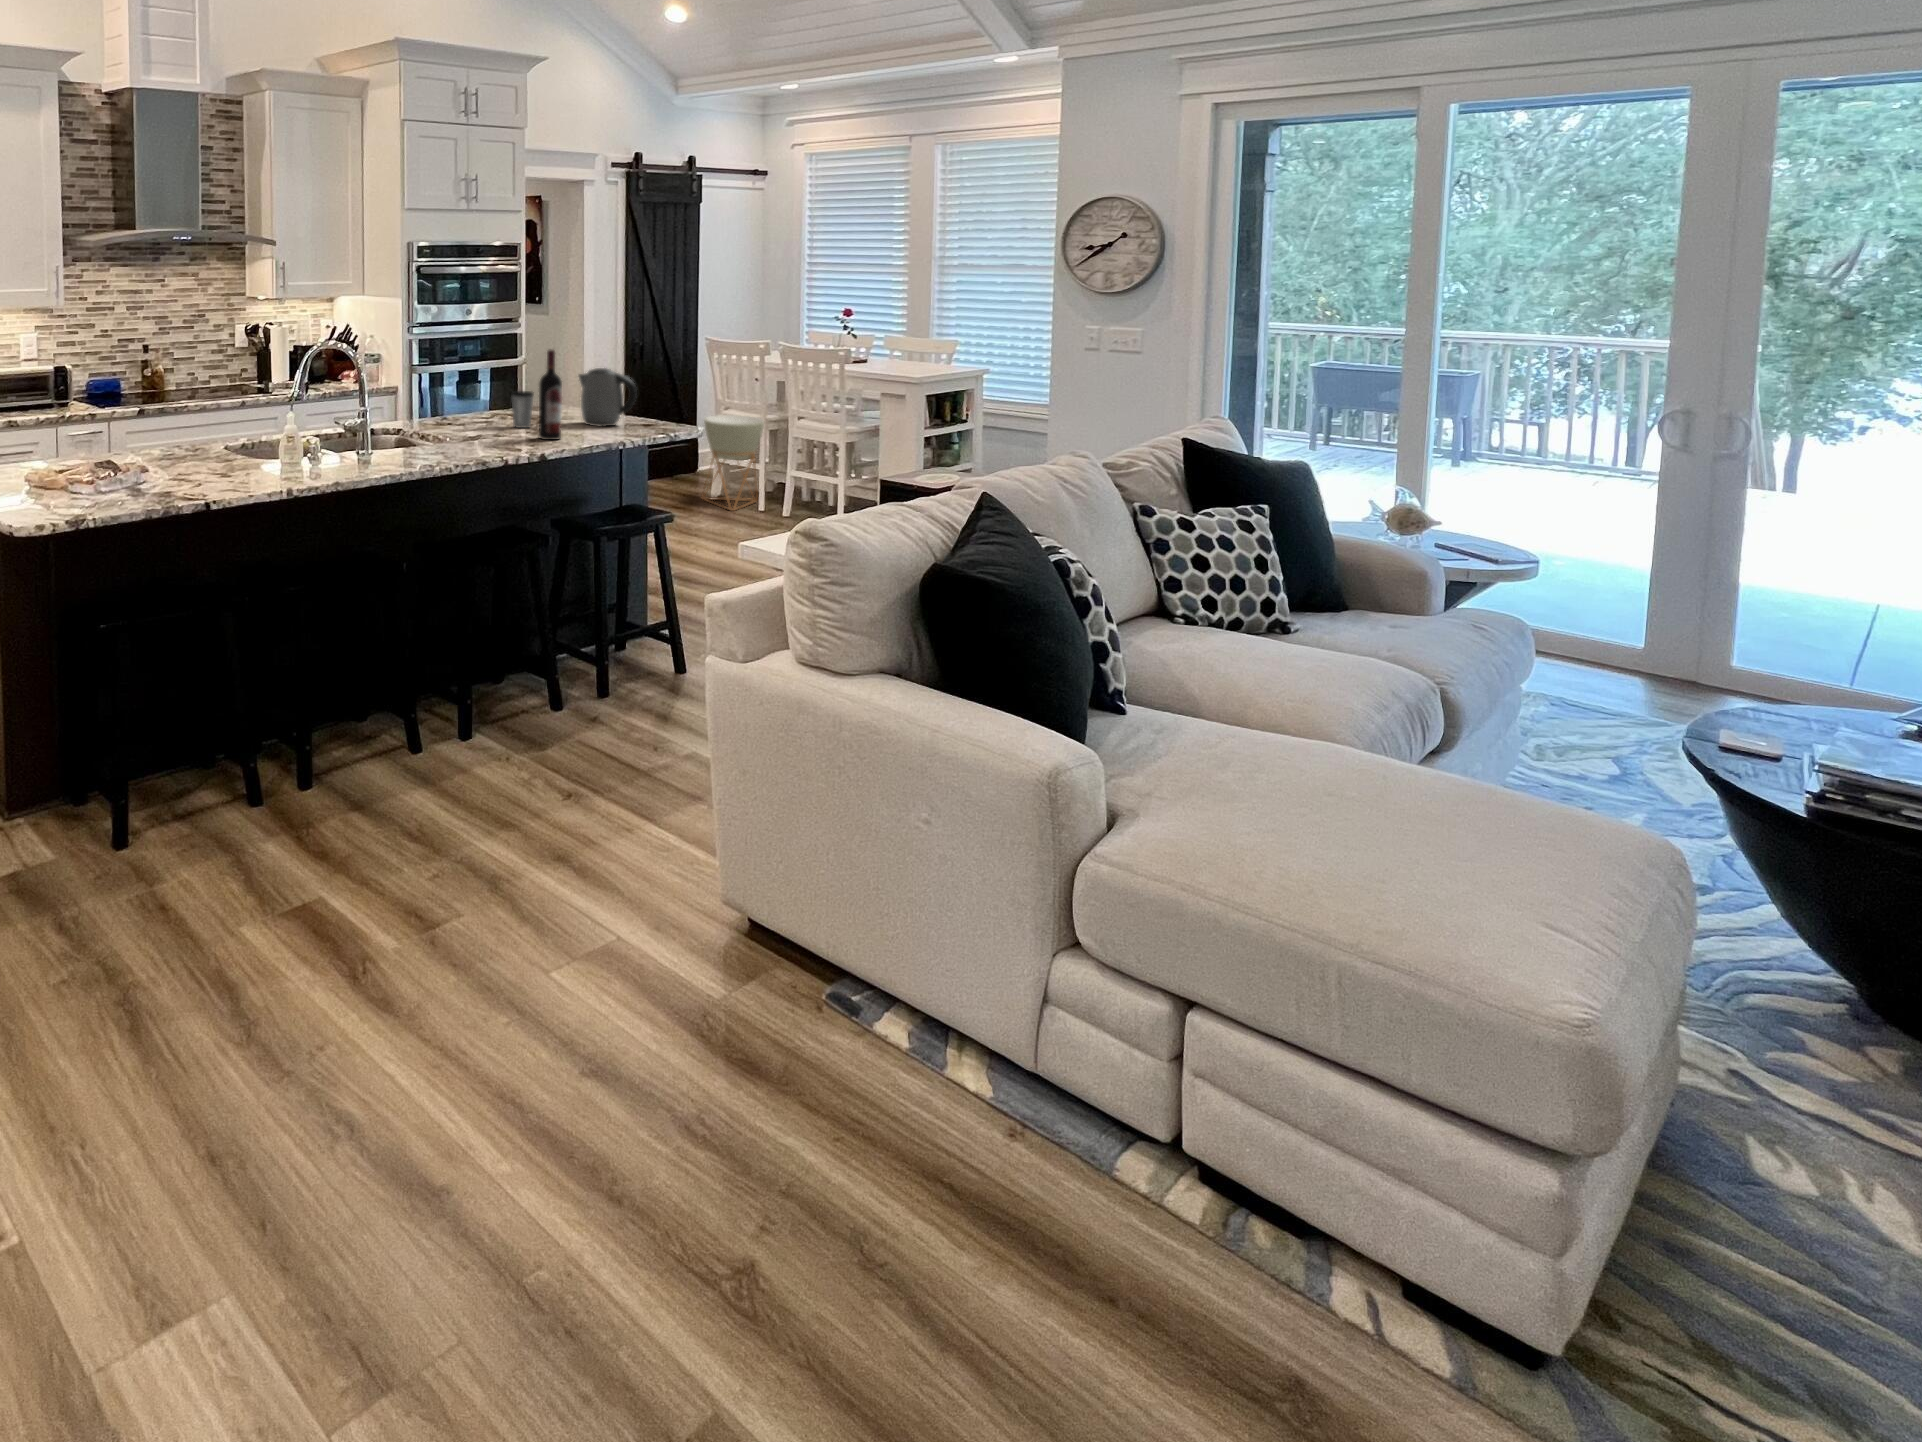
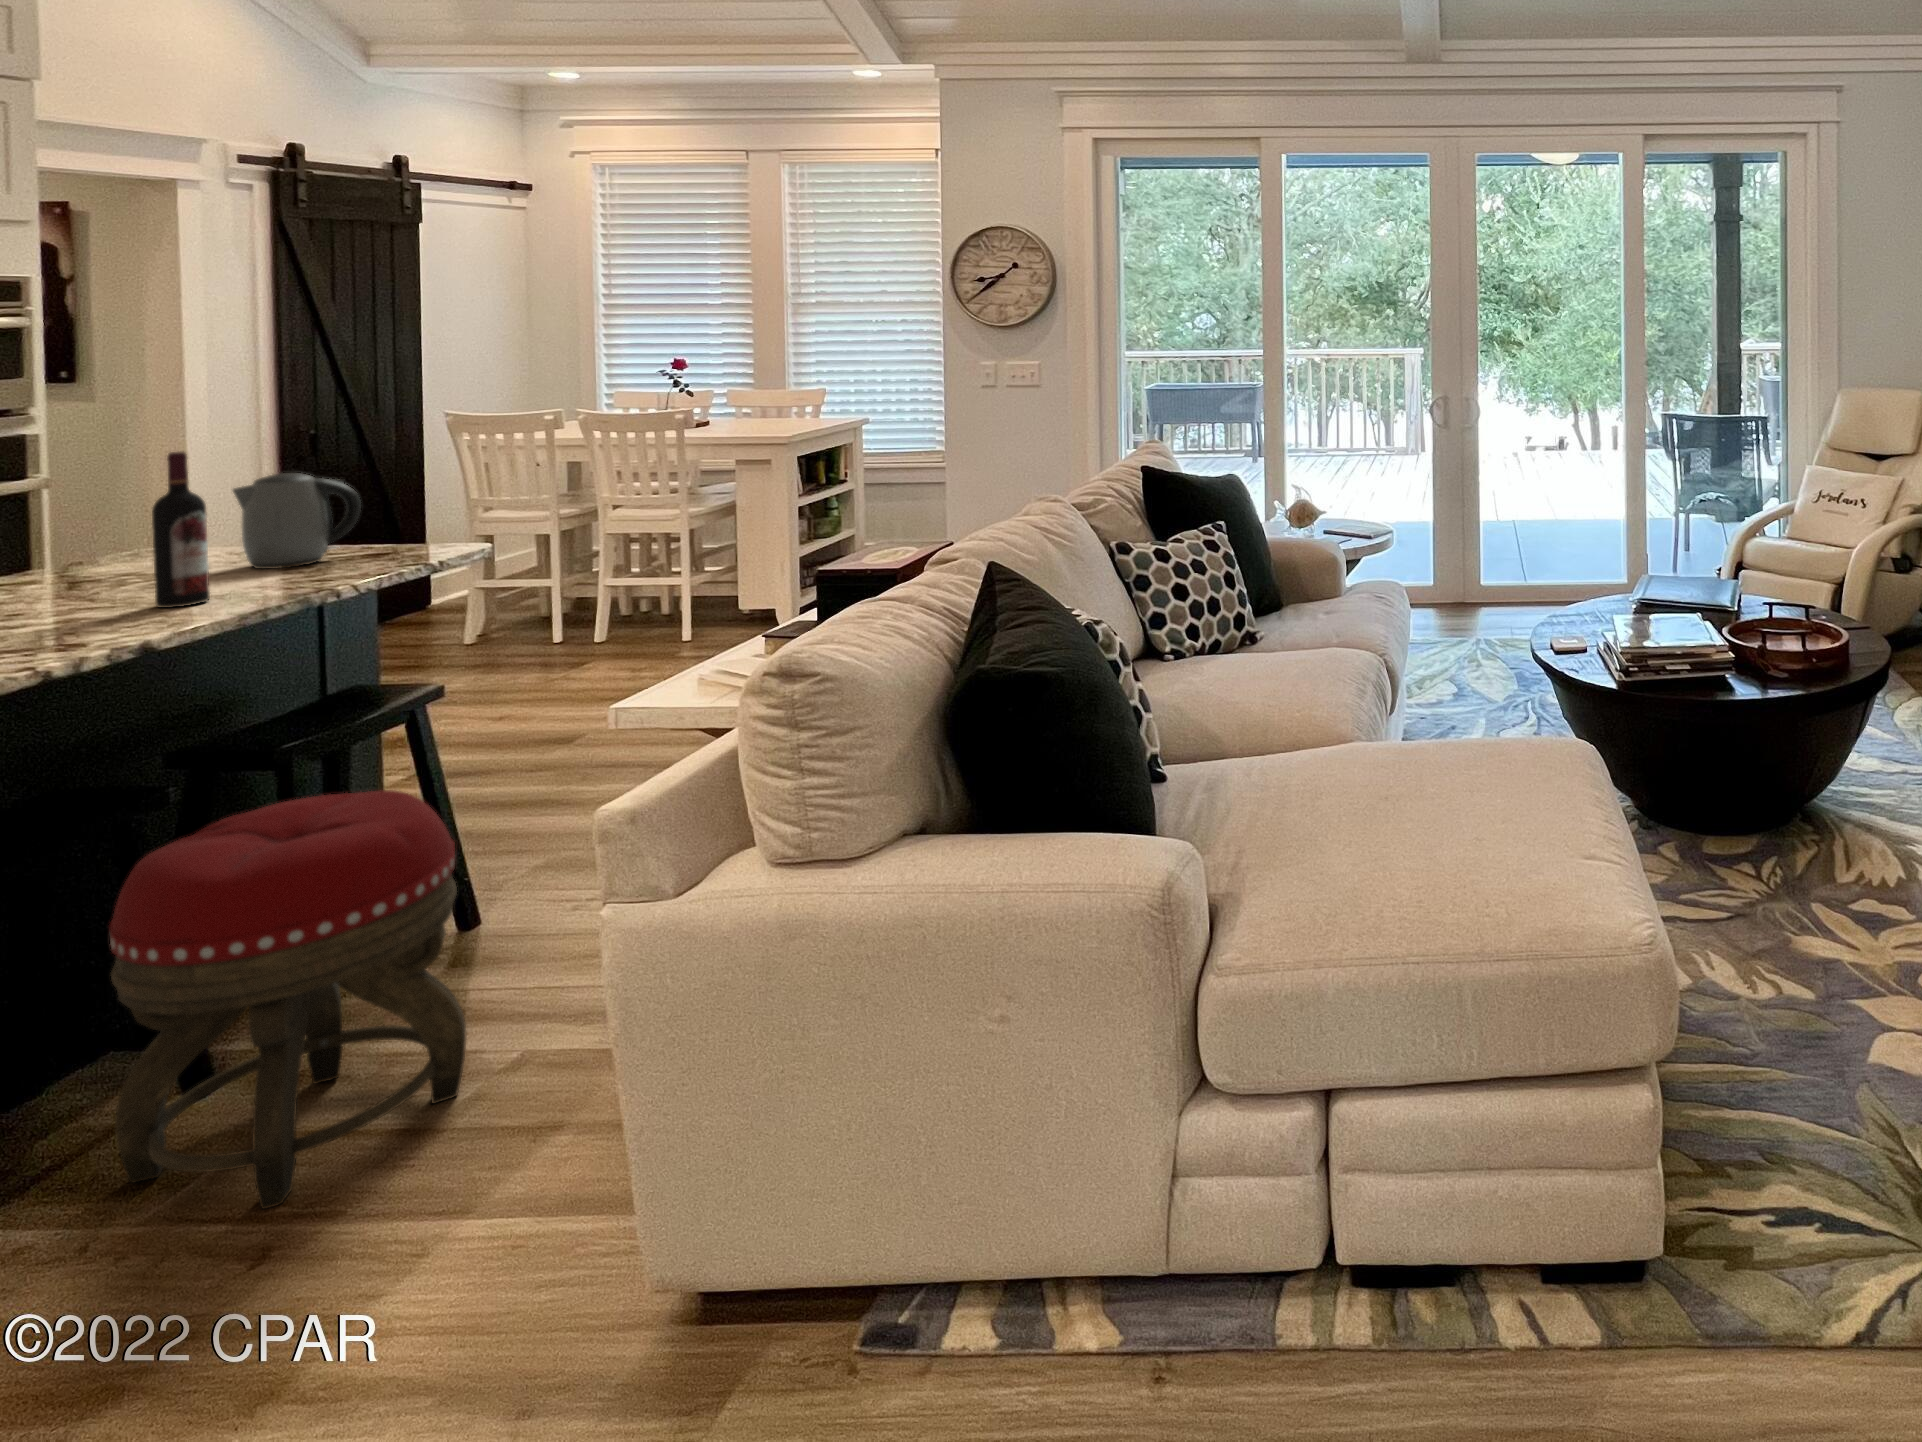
coffee cup: present [511,391,534,428] -> none [75,529,134,597]
planter: present [701,415,764,511] -> none [454,517,558,654]
footstool: none [505,563,656,786] -> present [109,790,466,1209]

